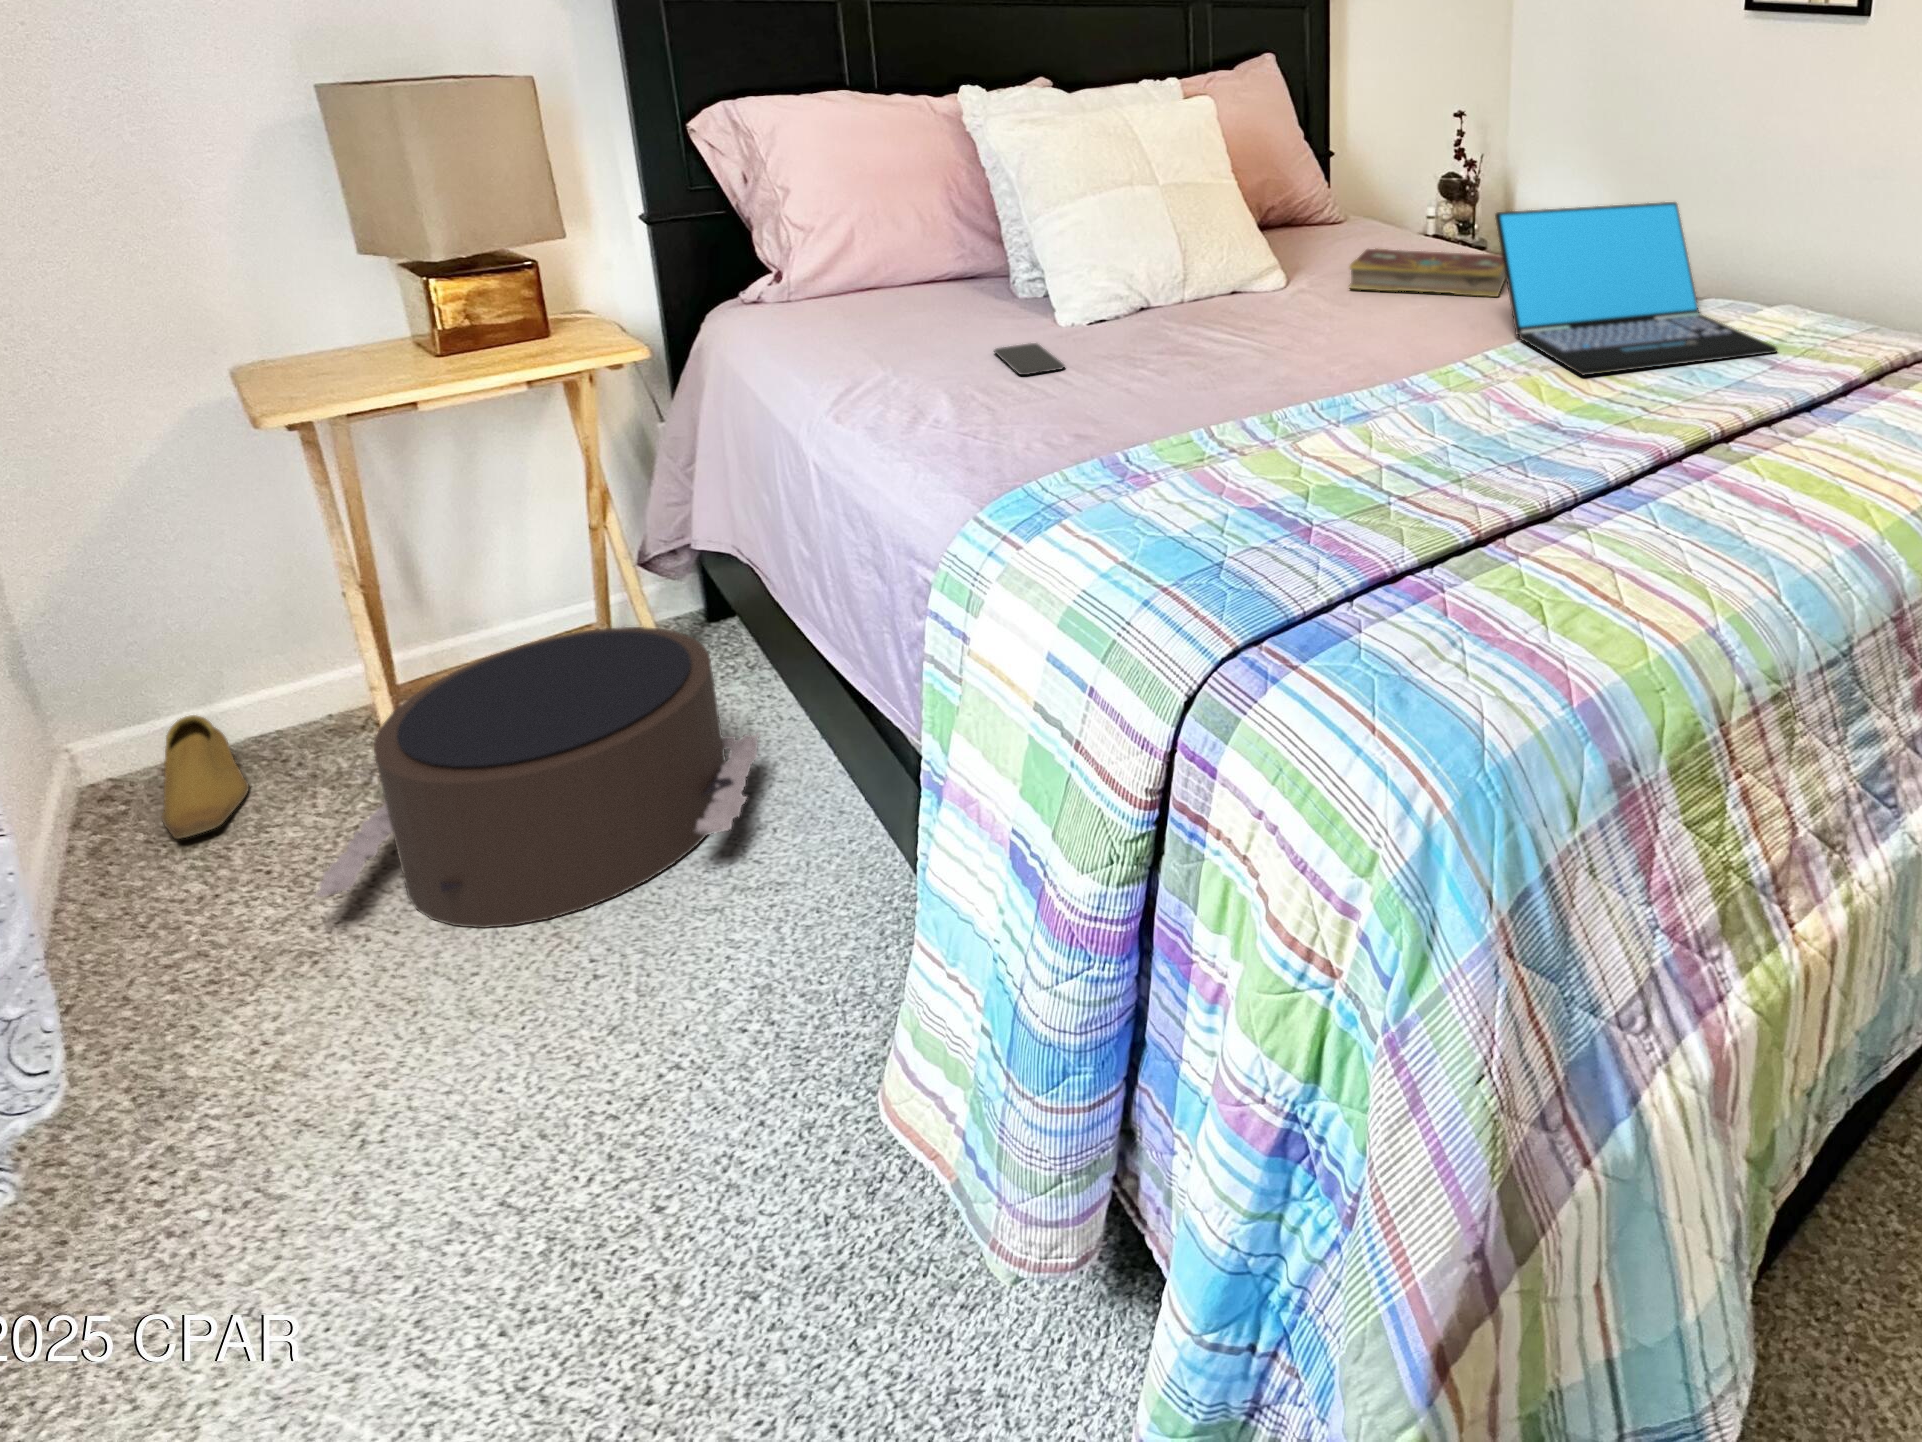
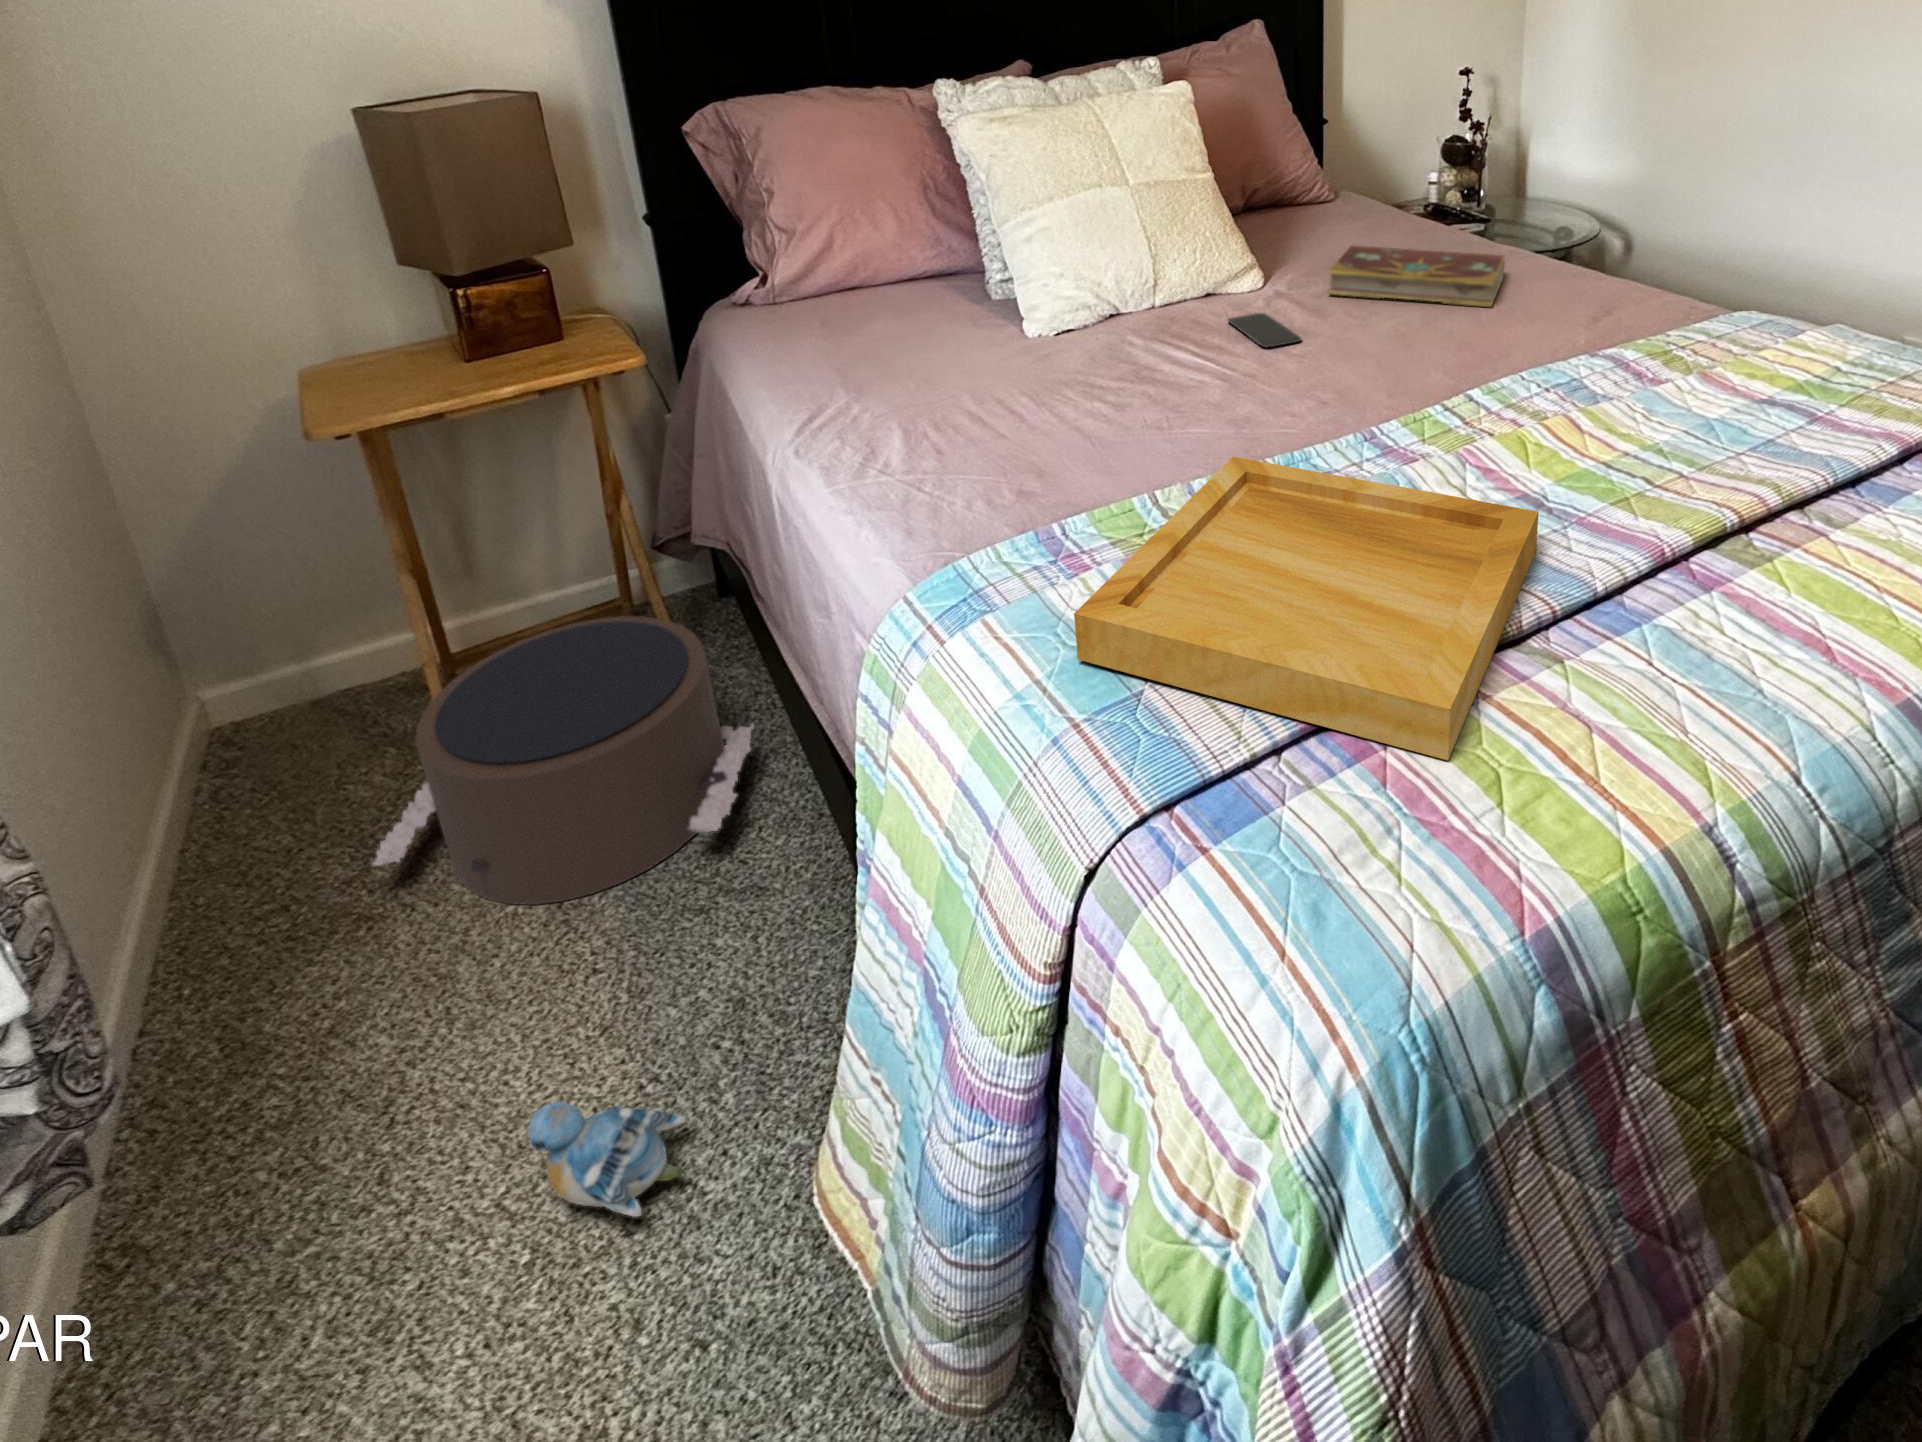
laptop: present [1495,202,1778,375] -> none [1485,207,1818,426]
smartphone: present [994,343,1064,375] -> present [1228,313,1301,348]
tray: none [1156,394,1558,595] -> present [1074,456,1539,760]
shoe: present [162,715,249,839] -> none [271,670,340,788]
plush toy: none [540,1081,720,1187] -> present [528,1102,686,1217]

